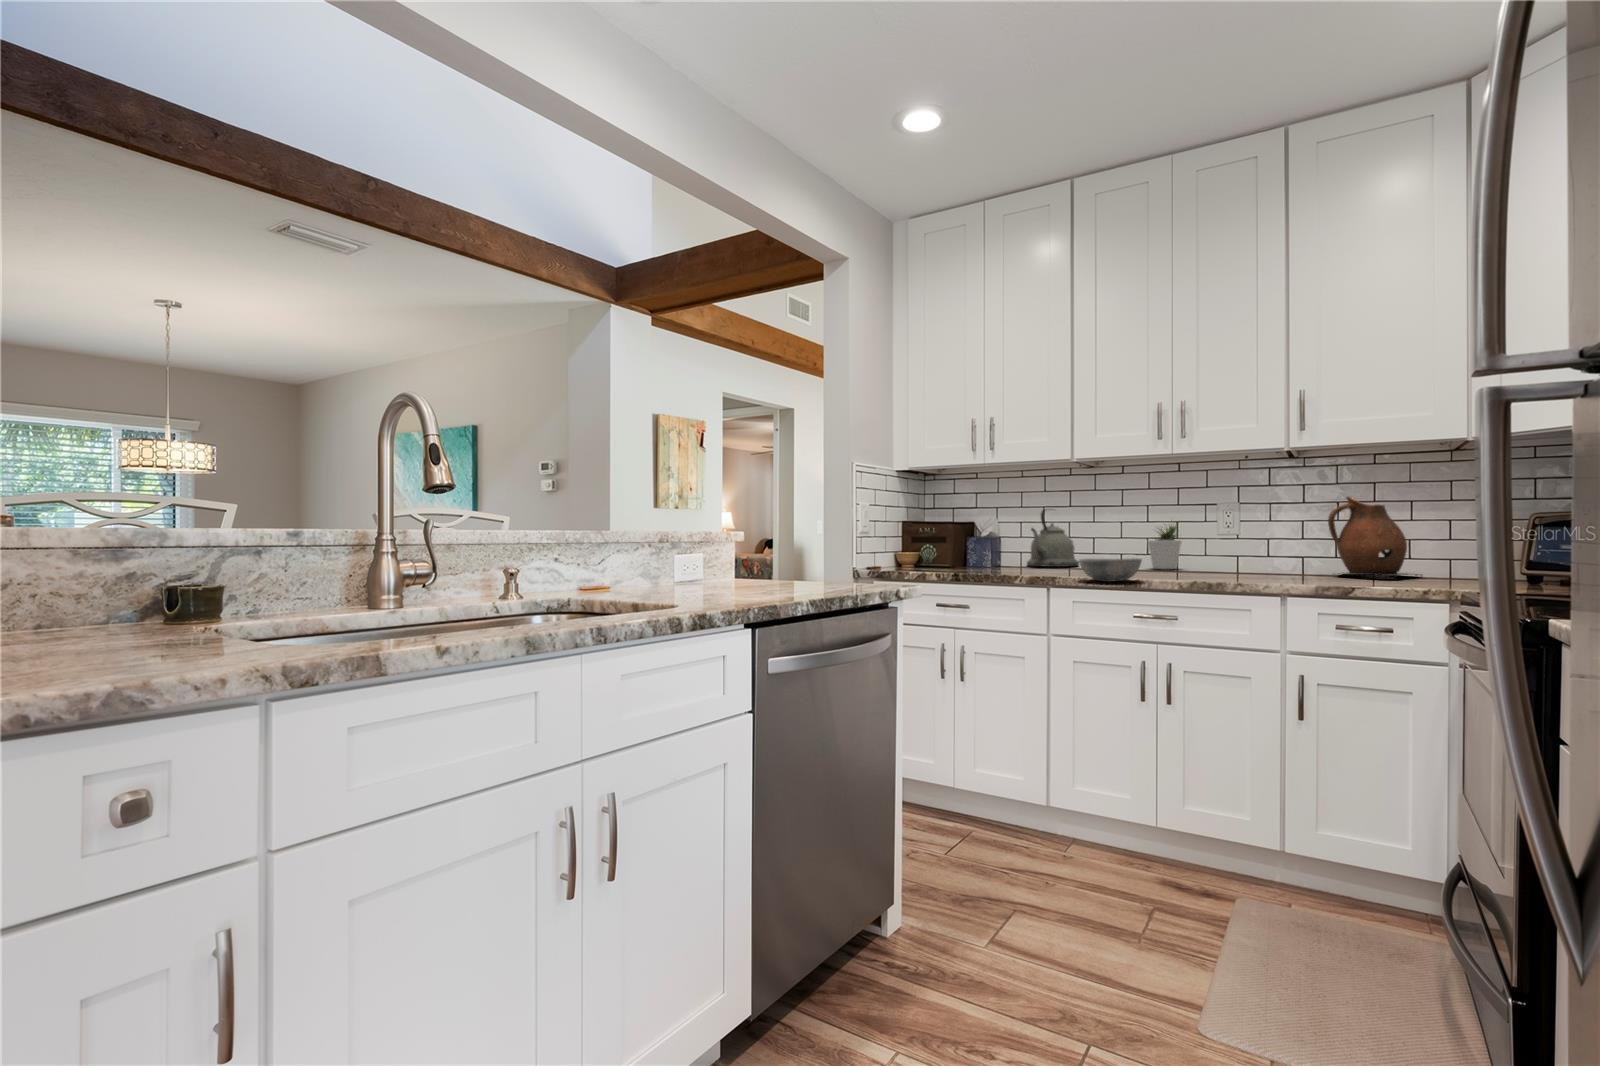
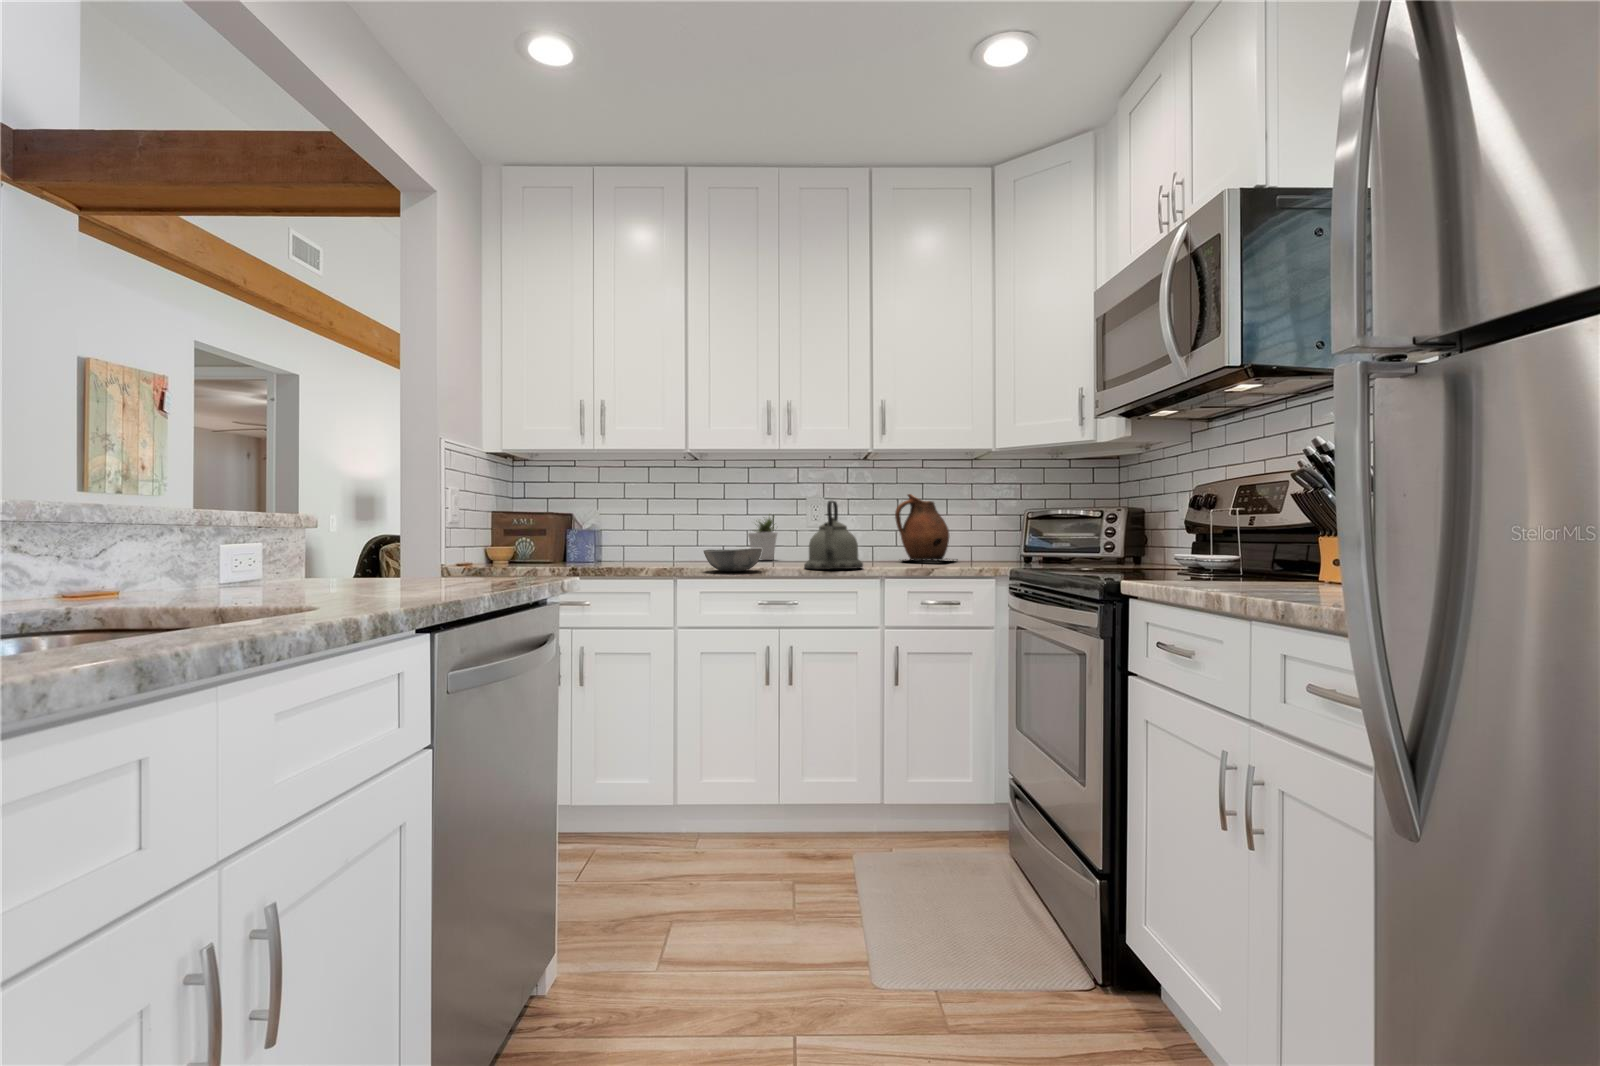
kettle: present [1027,509,1079,567] -> present [804,501,863,569]

